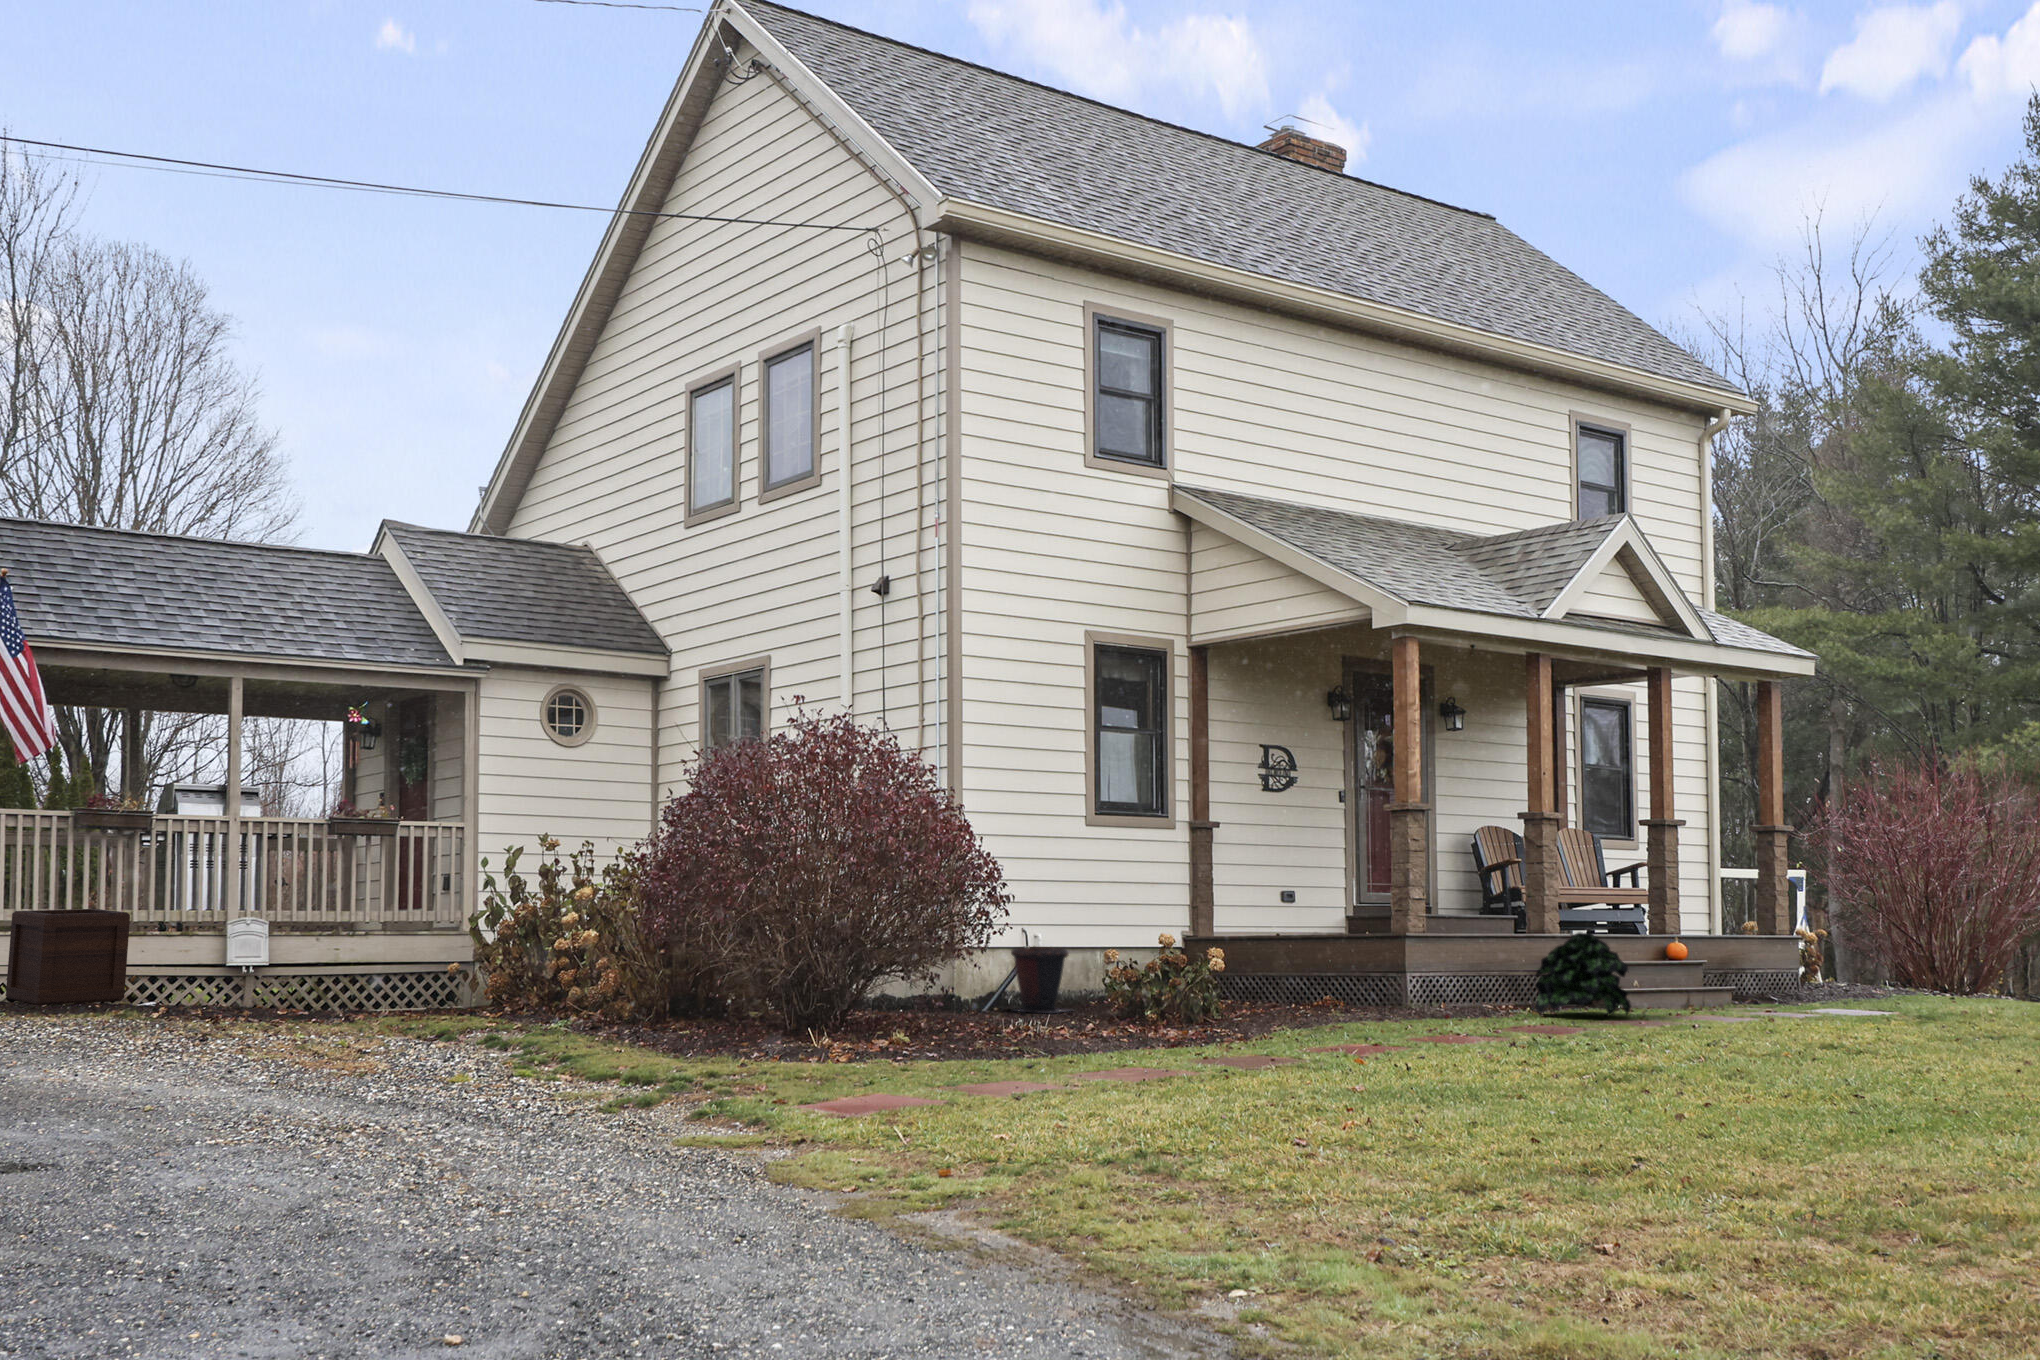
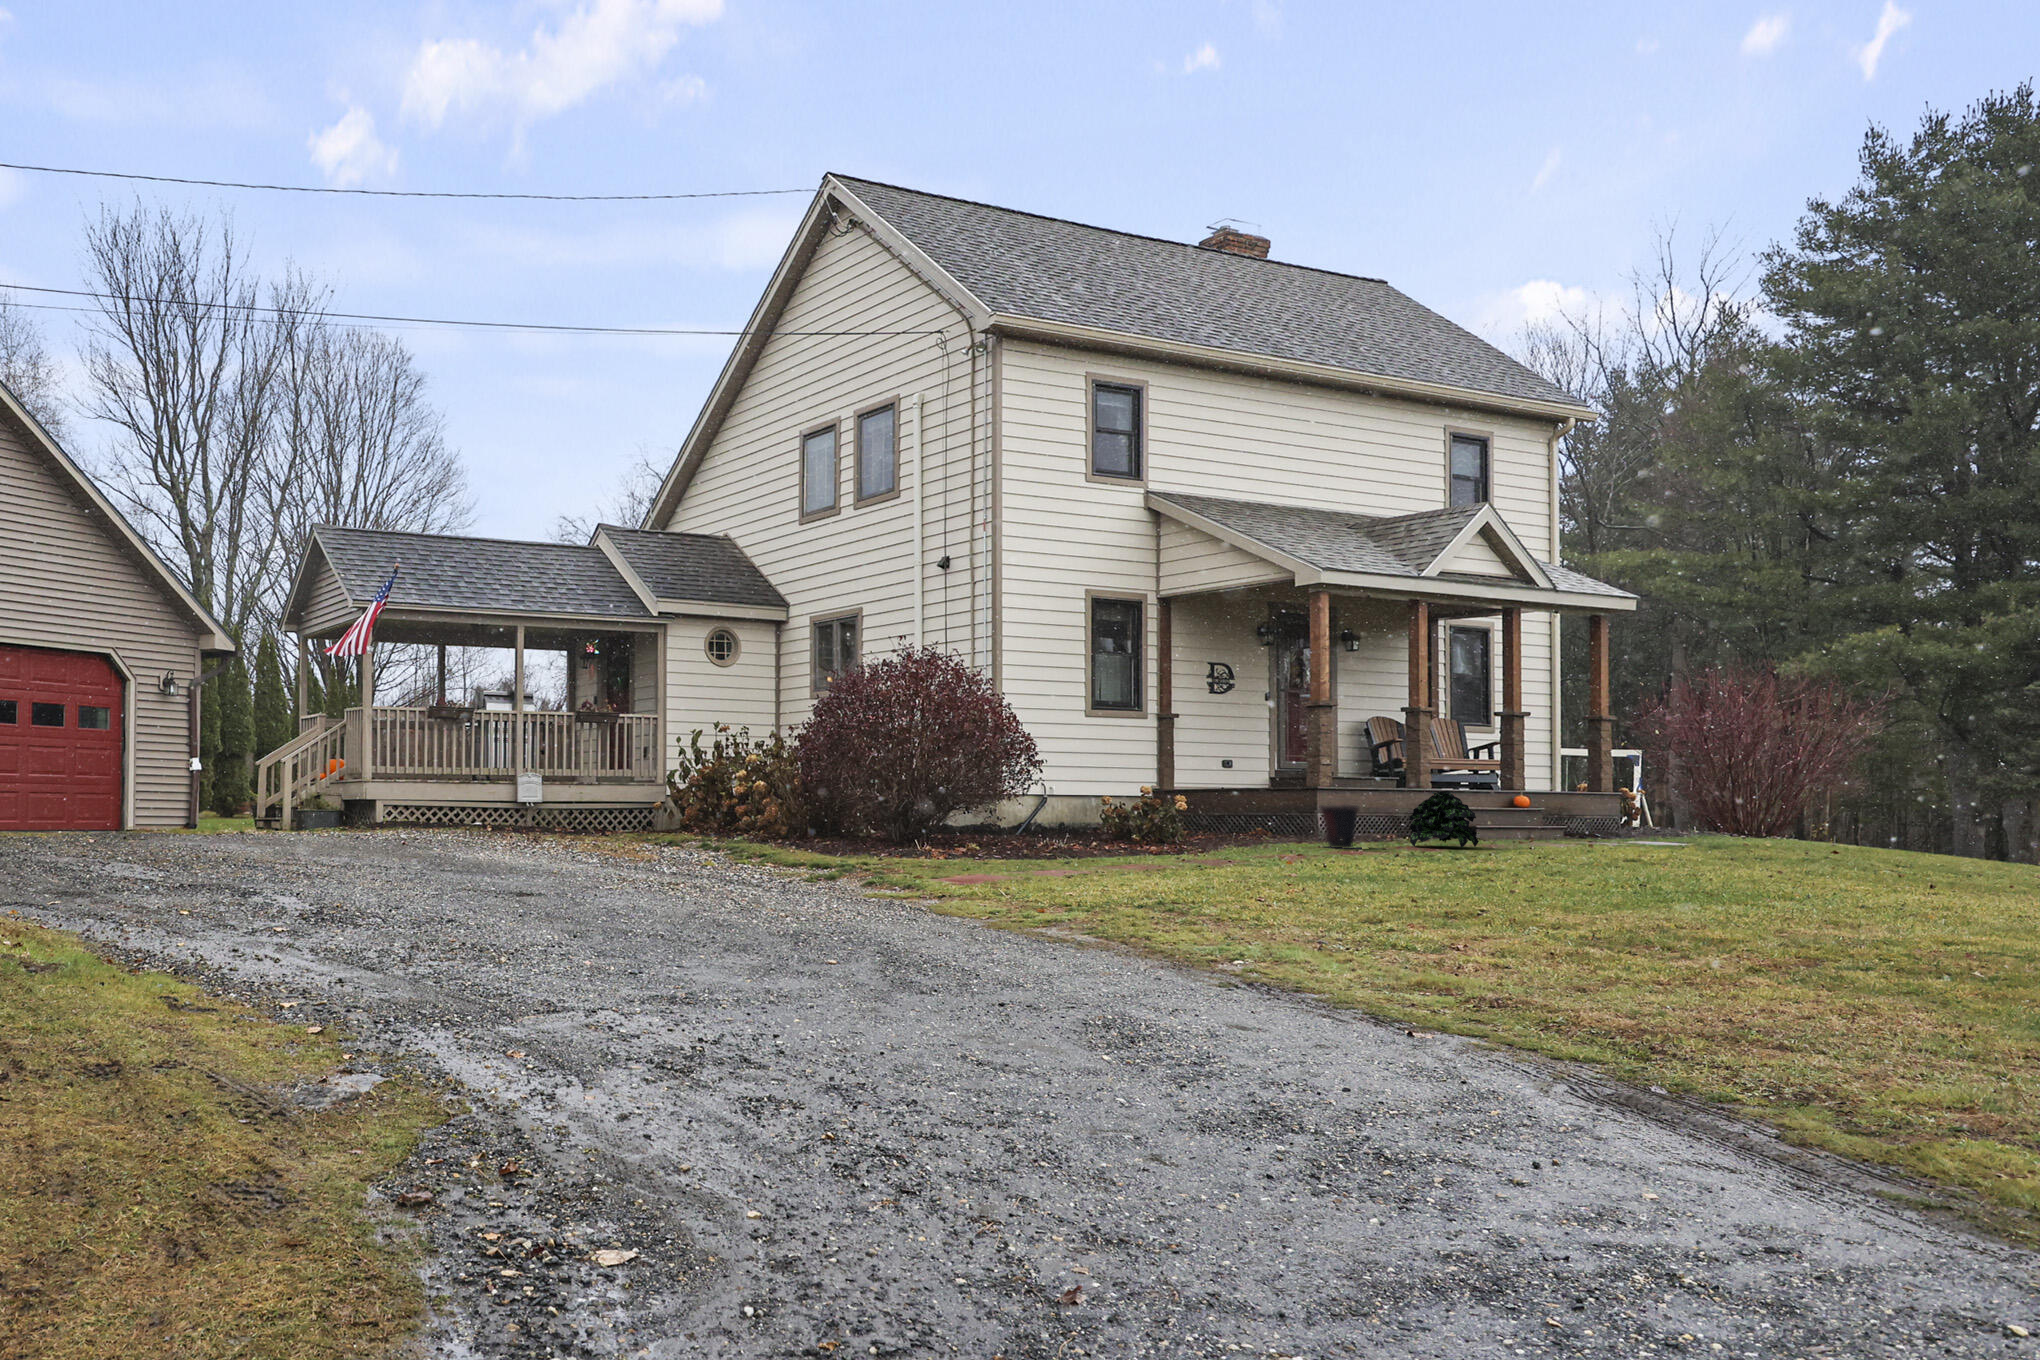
wooden crate: present [6,909,130,1005] -> none [410,768,482,825]
bucket: present [1011,947,1069,1013] -> present [1320,804,1360,849]

